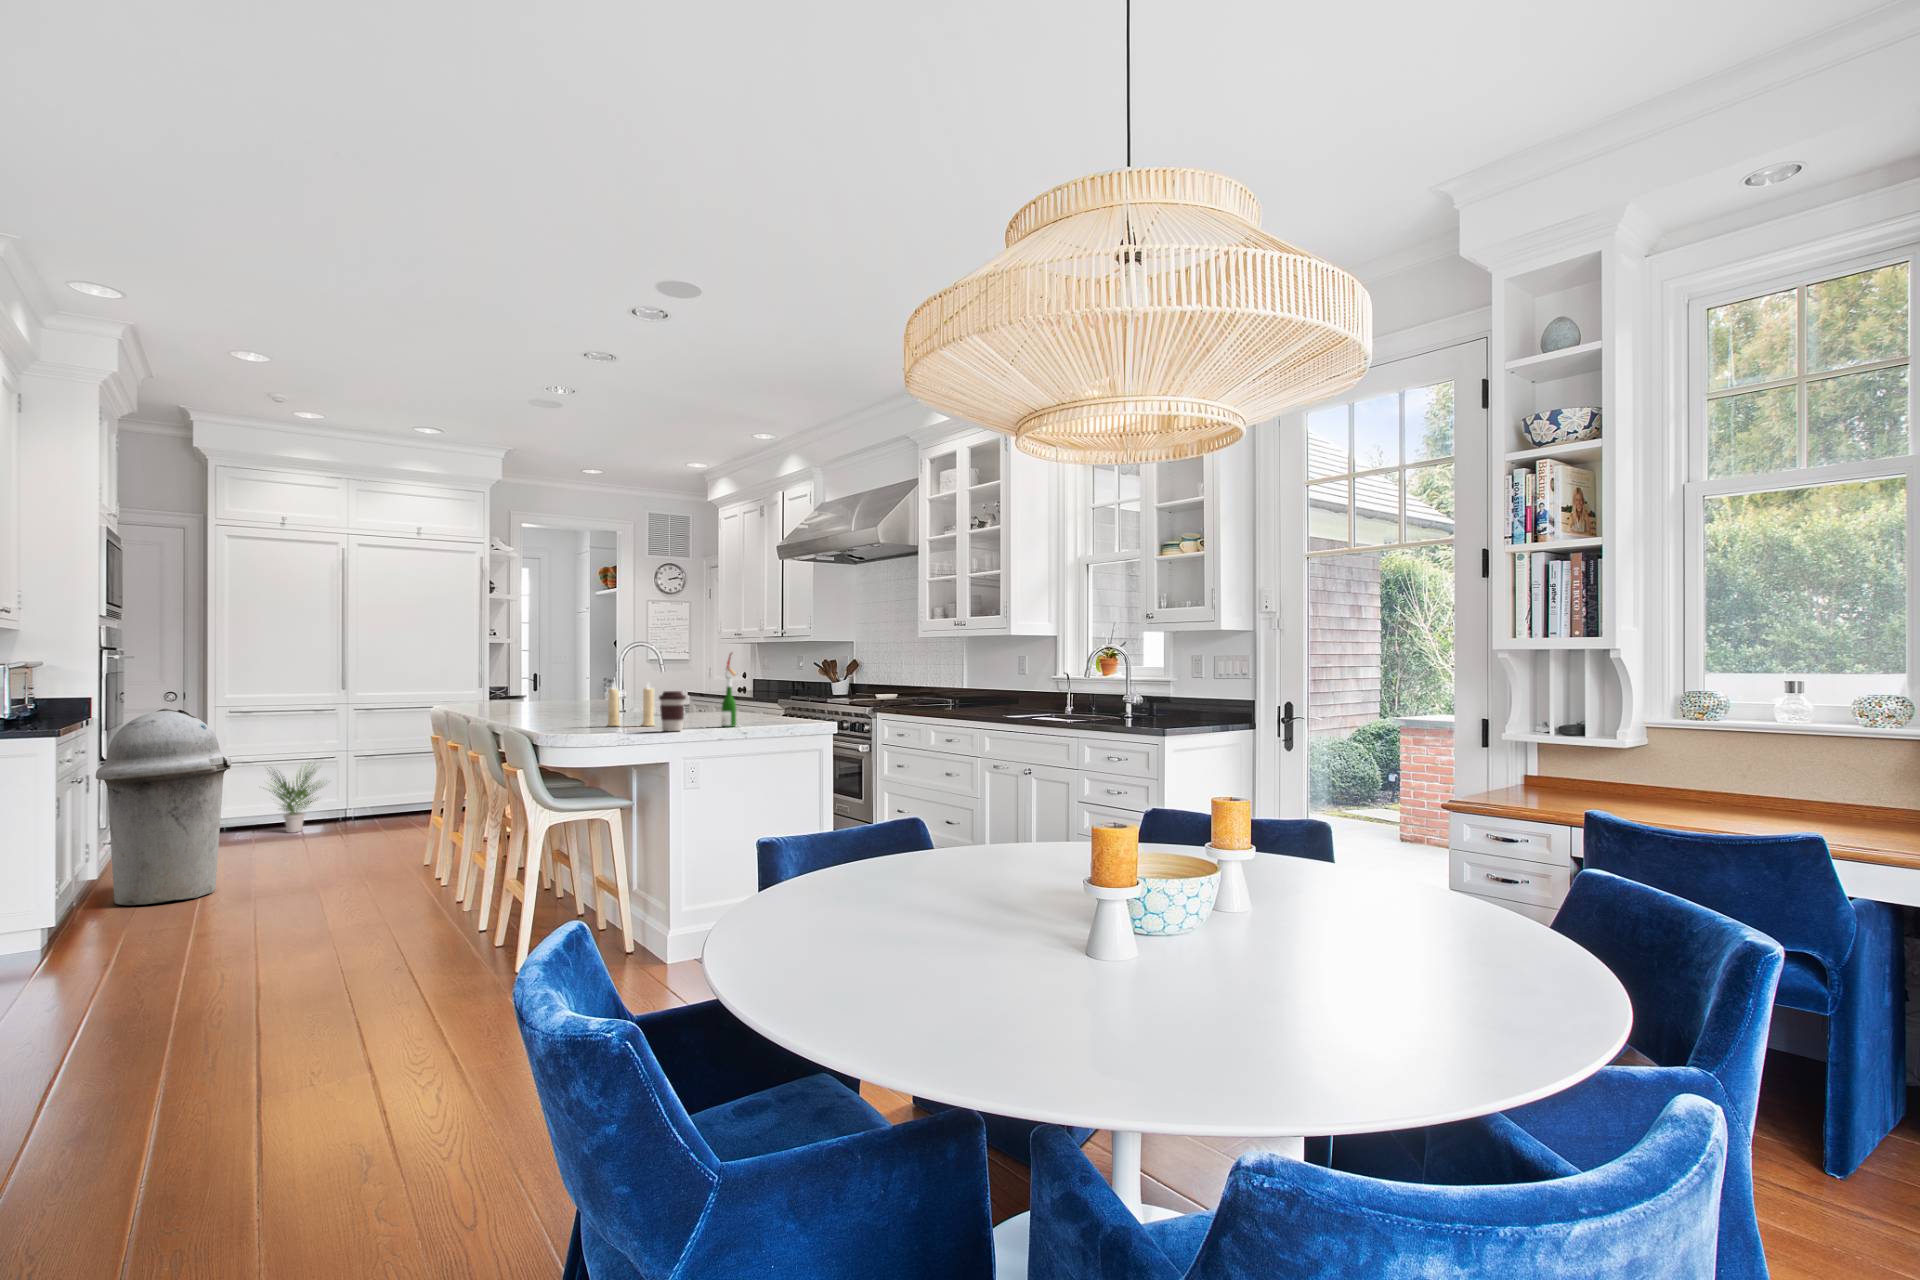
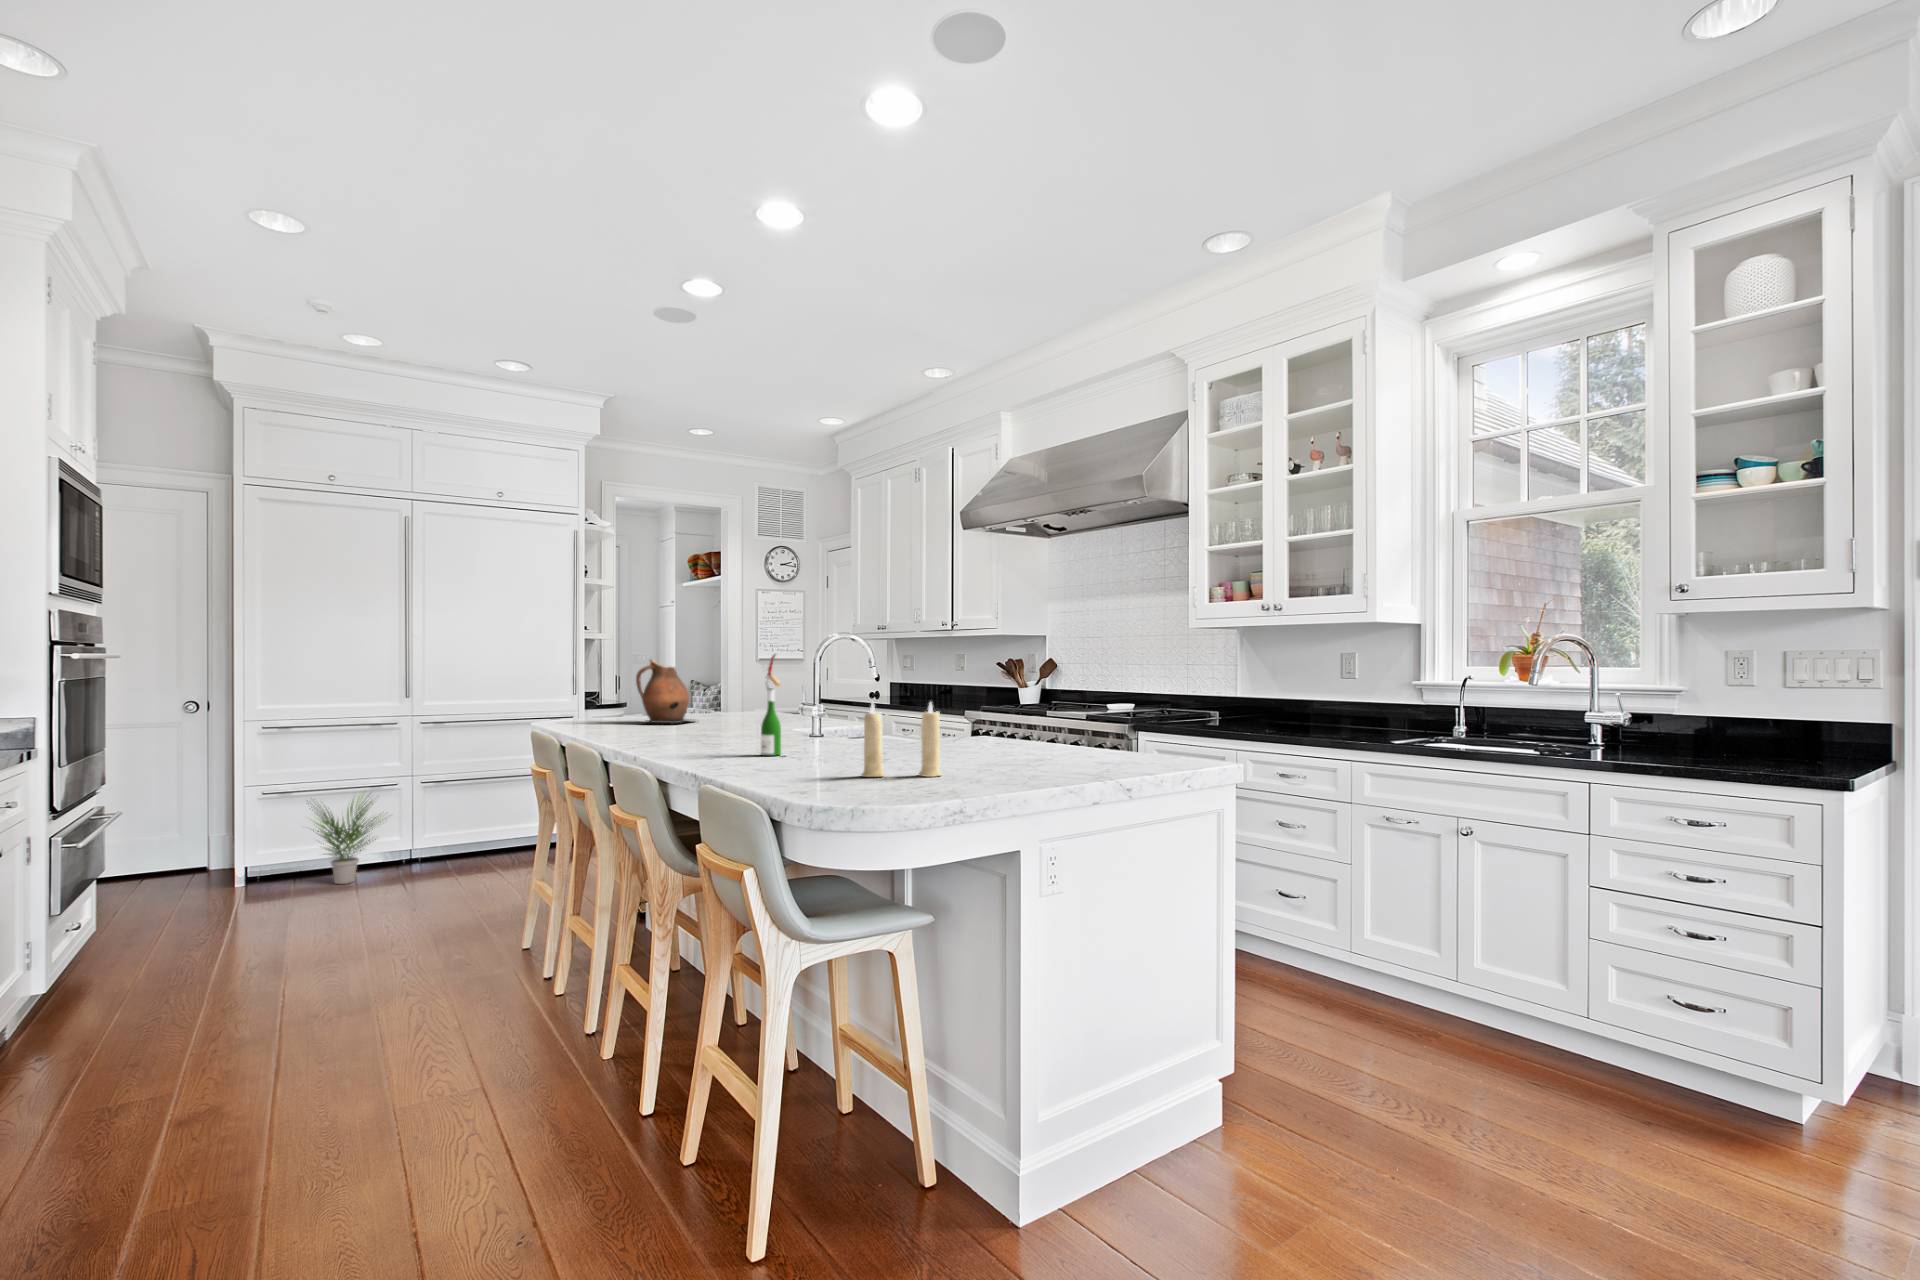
wine bottle: present [721,653,736,727] -> present [761,655,787,756]
ceramic pitcher: none [512,659,561,707] -> present [636,660,694,723]
coffee cup: present [659,691,686,731] -> none [991,722,1038,796]
trash can: present [96,709,232,905] -> none [40,735,251,1039]

